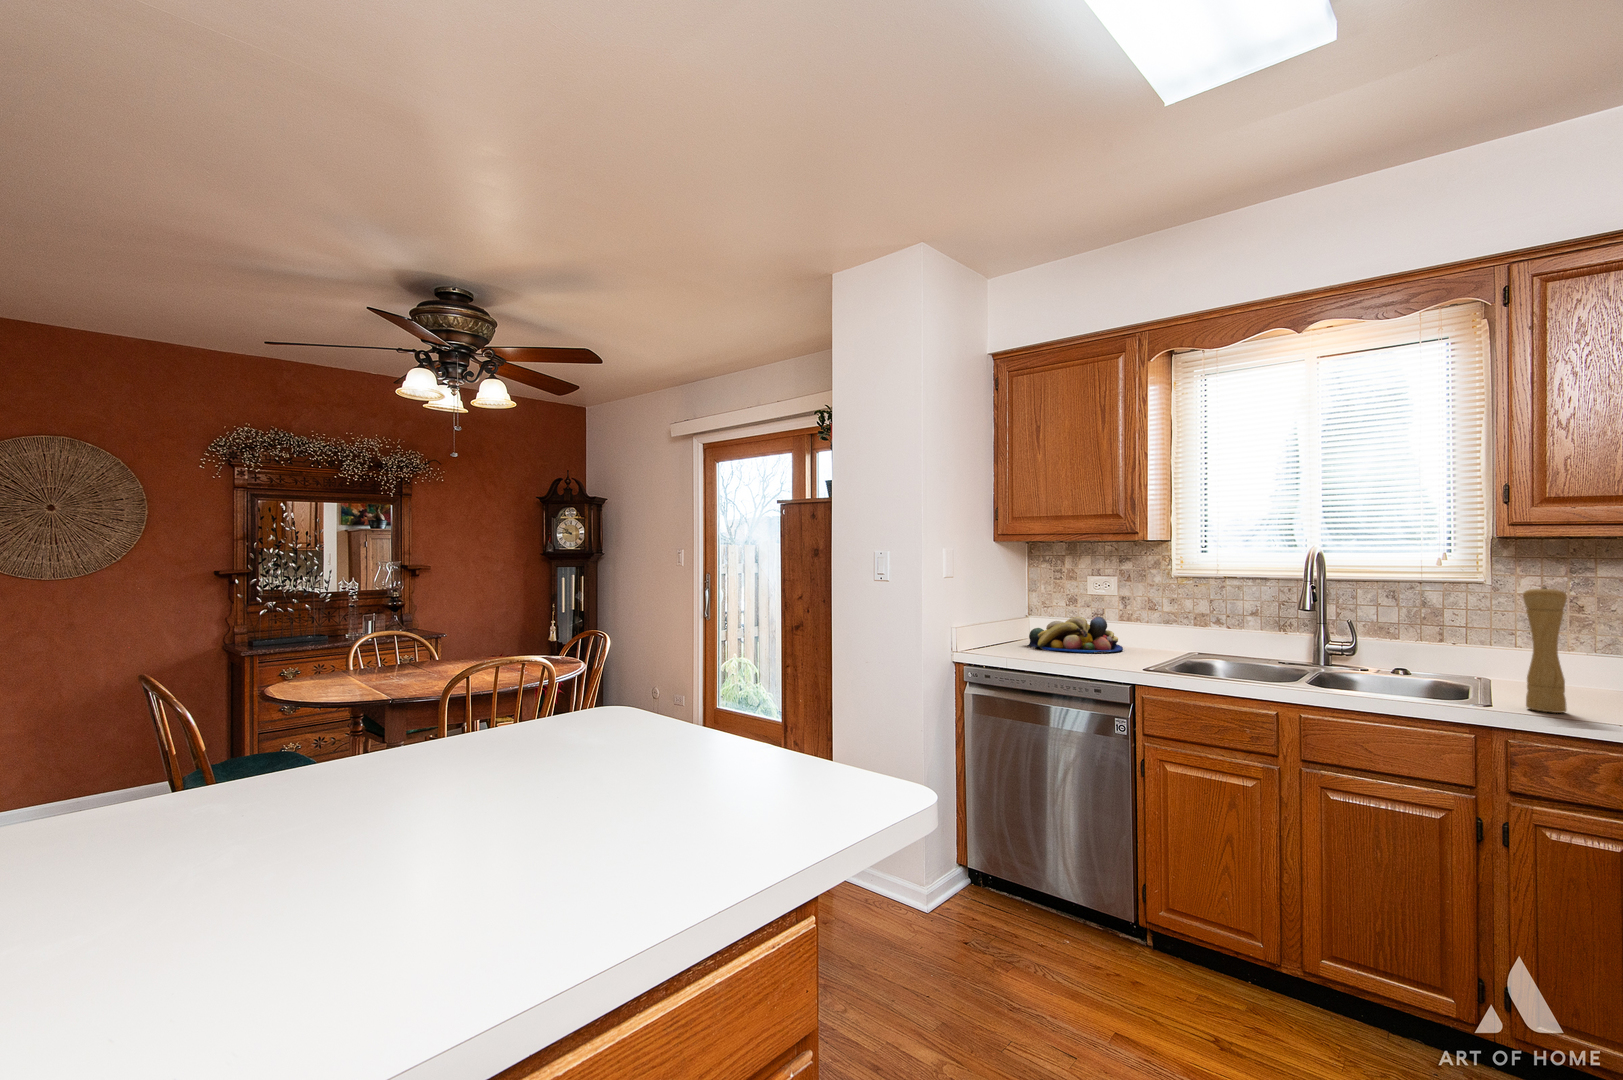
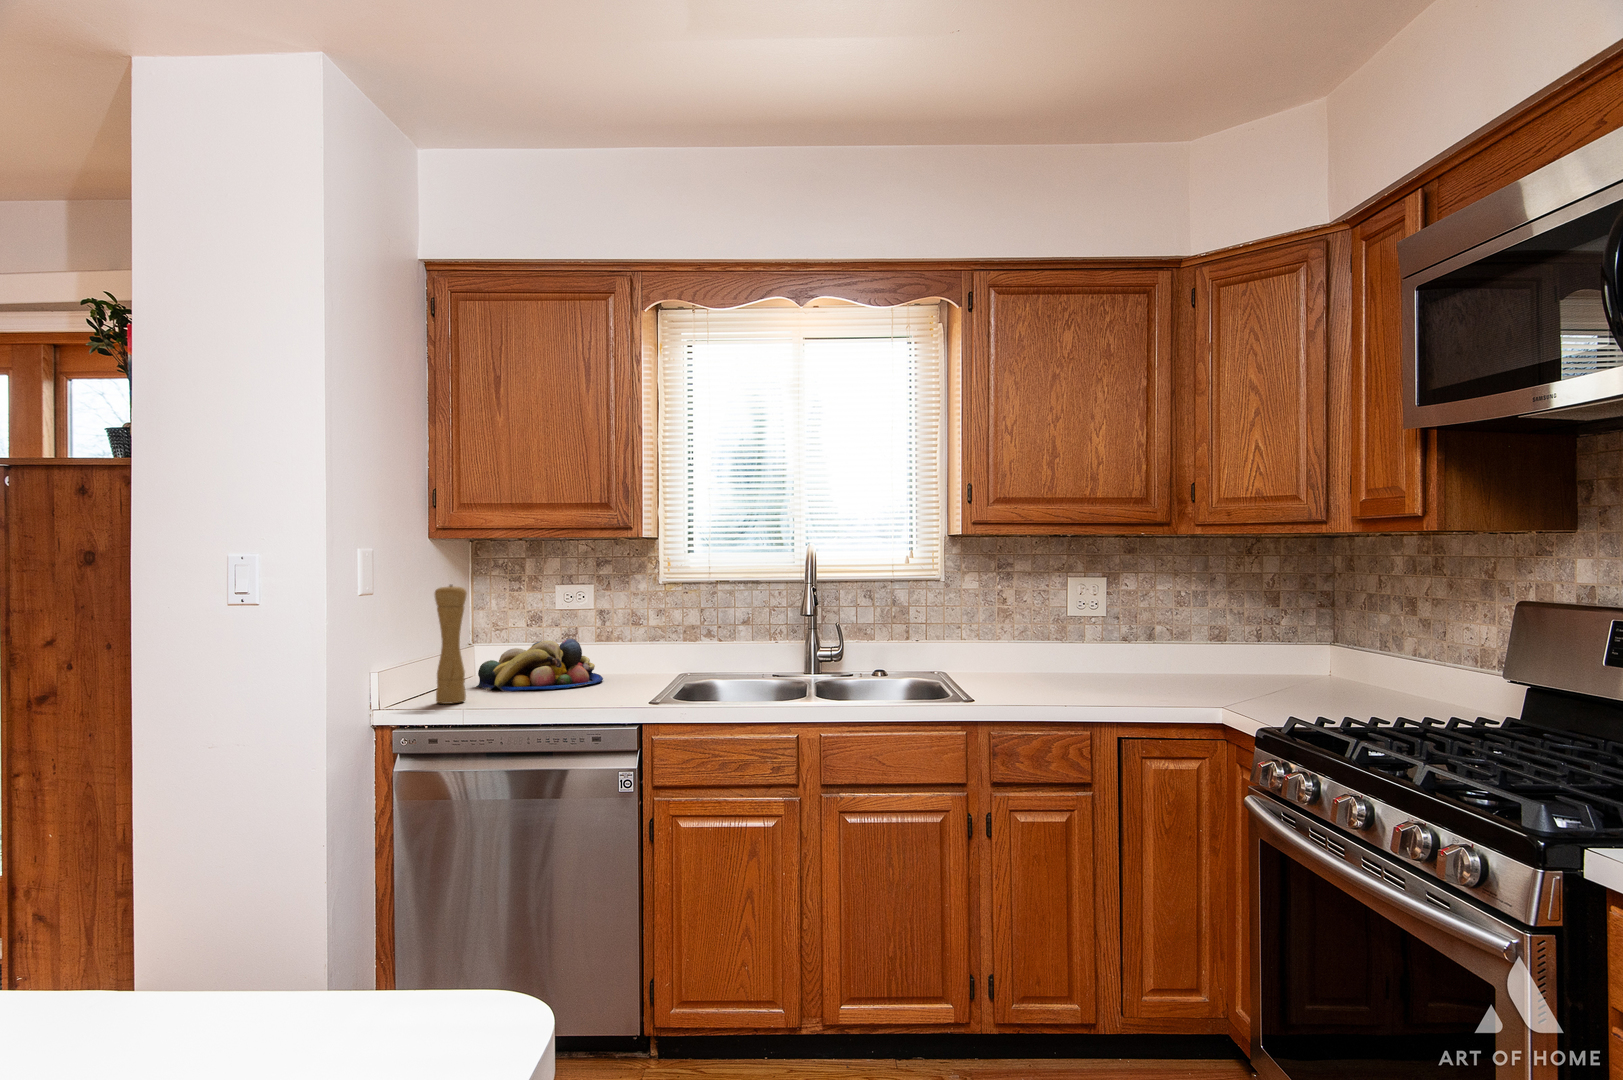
pepper mill: present [1523,587,1567,713] -> present [435,585,467,704]

